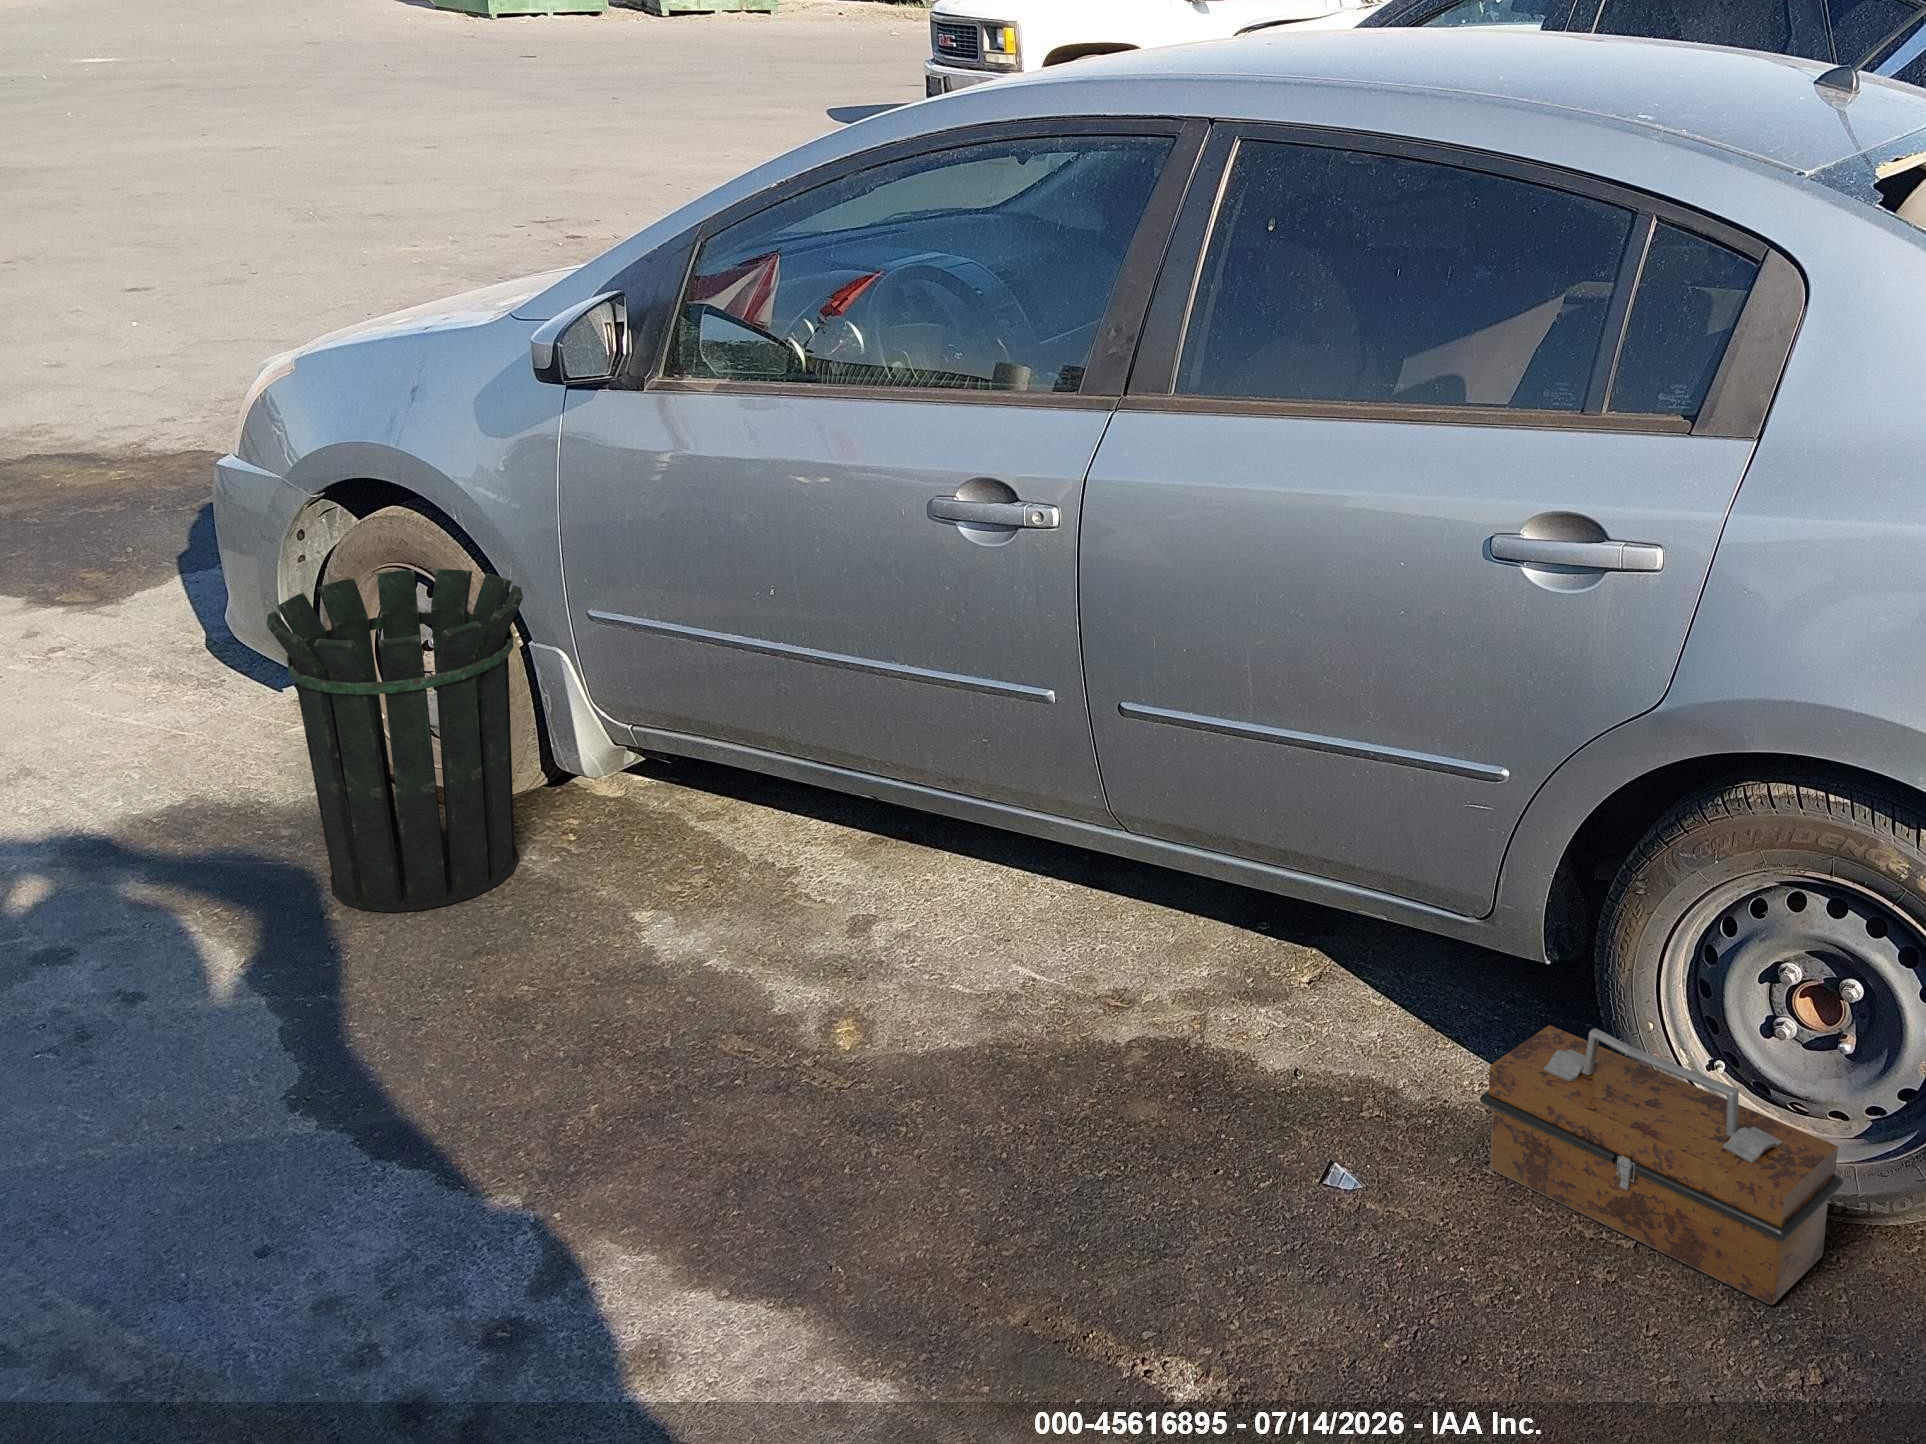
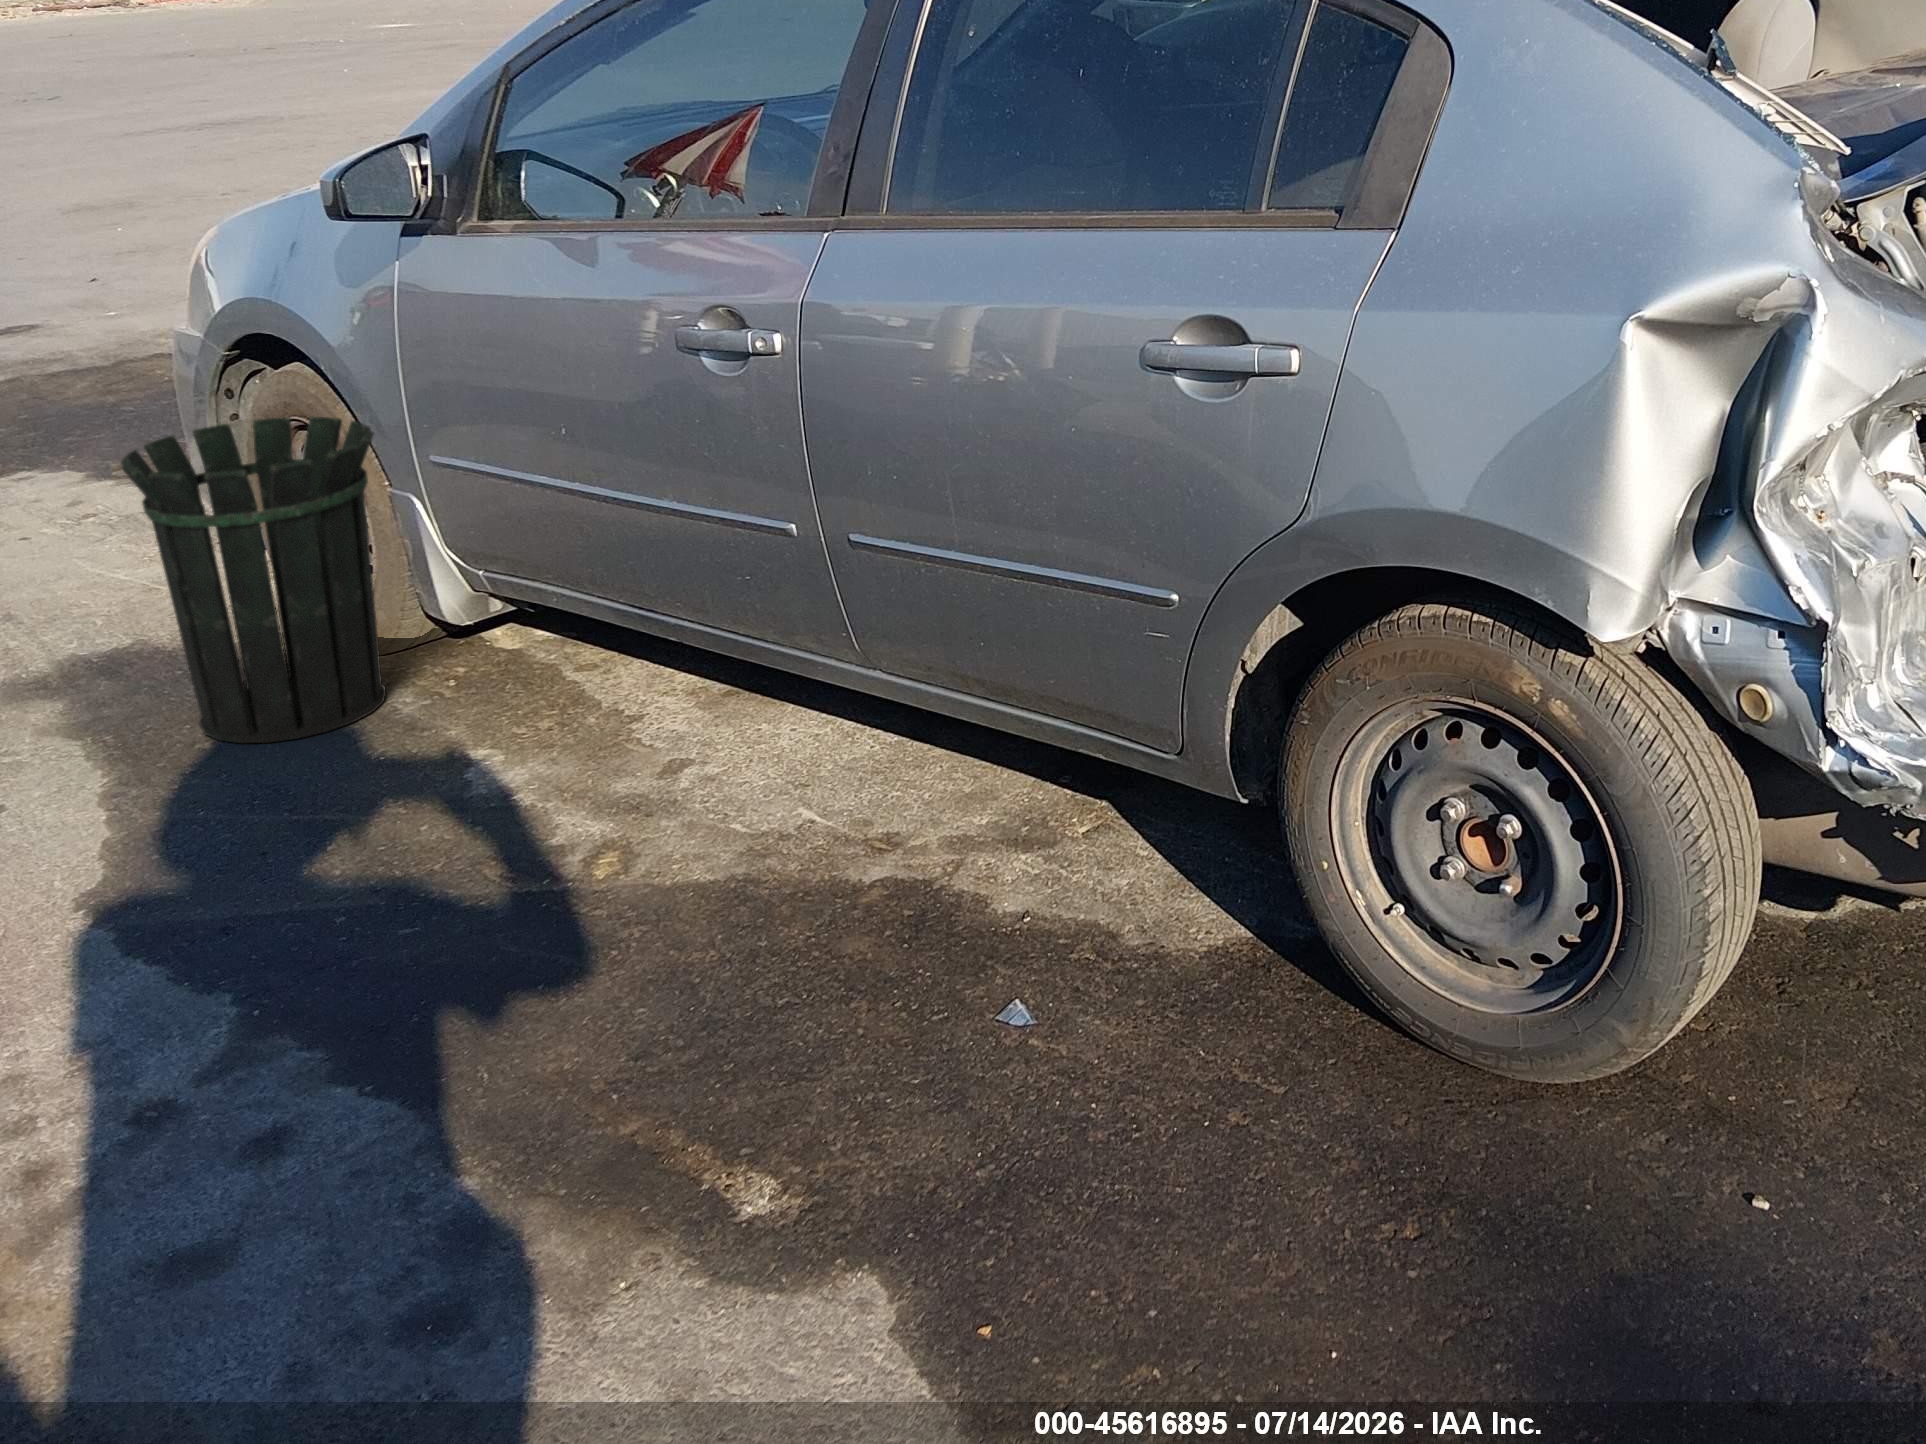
toolbox: present [1480,1025,1844,1305] -> none [1156,867,1497,1160]

